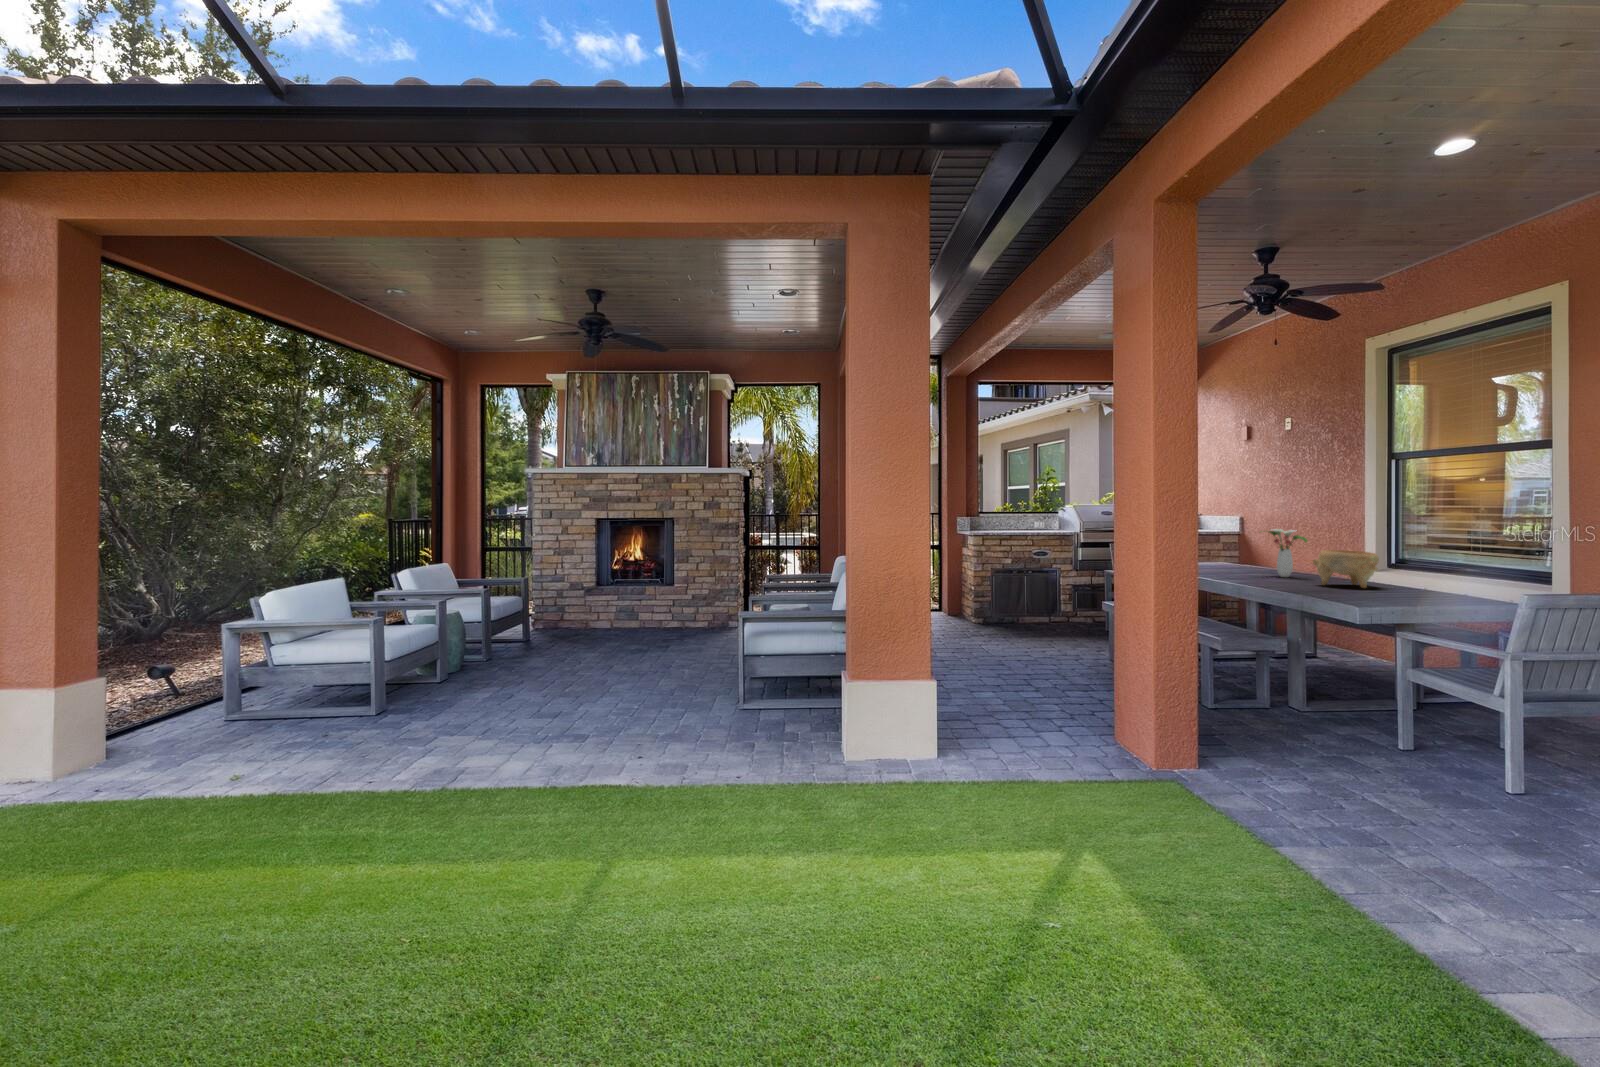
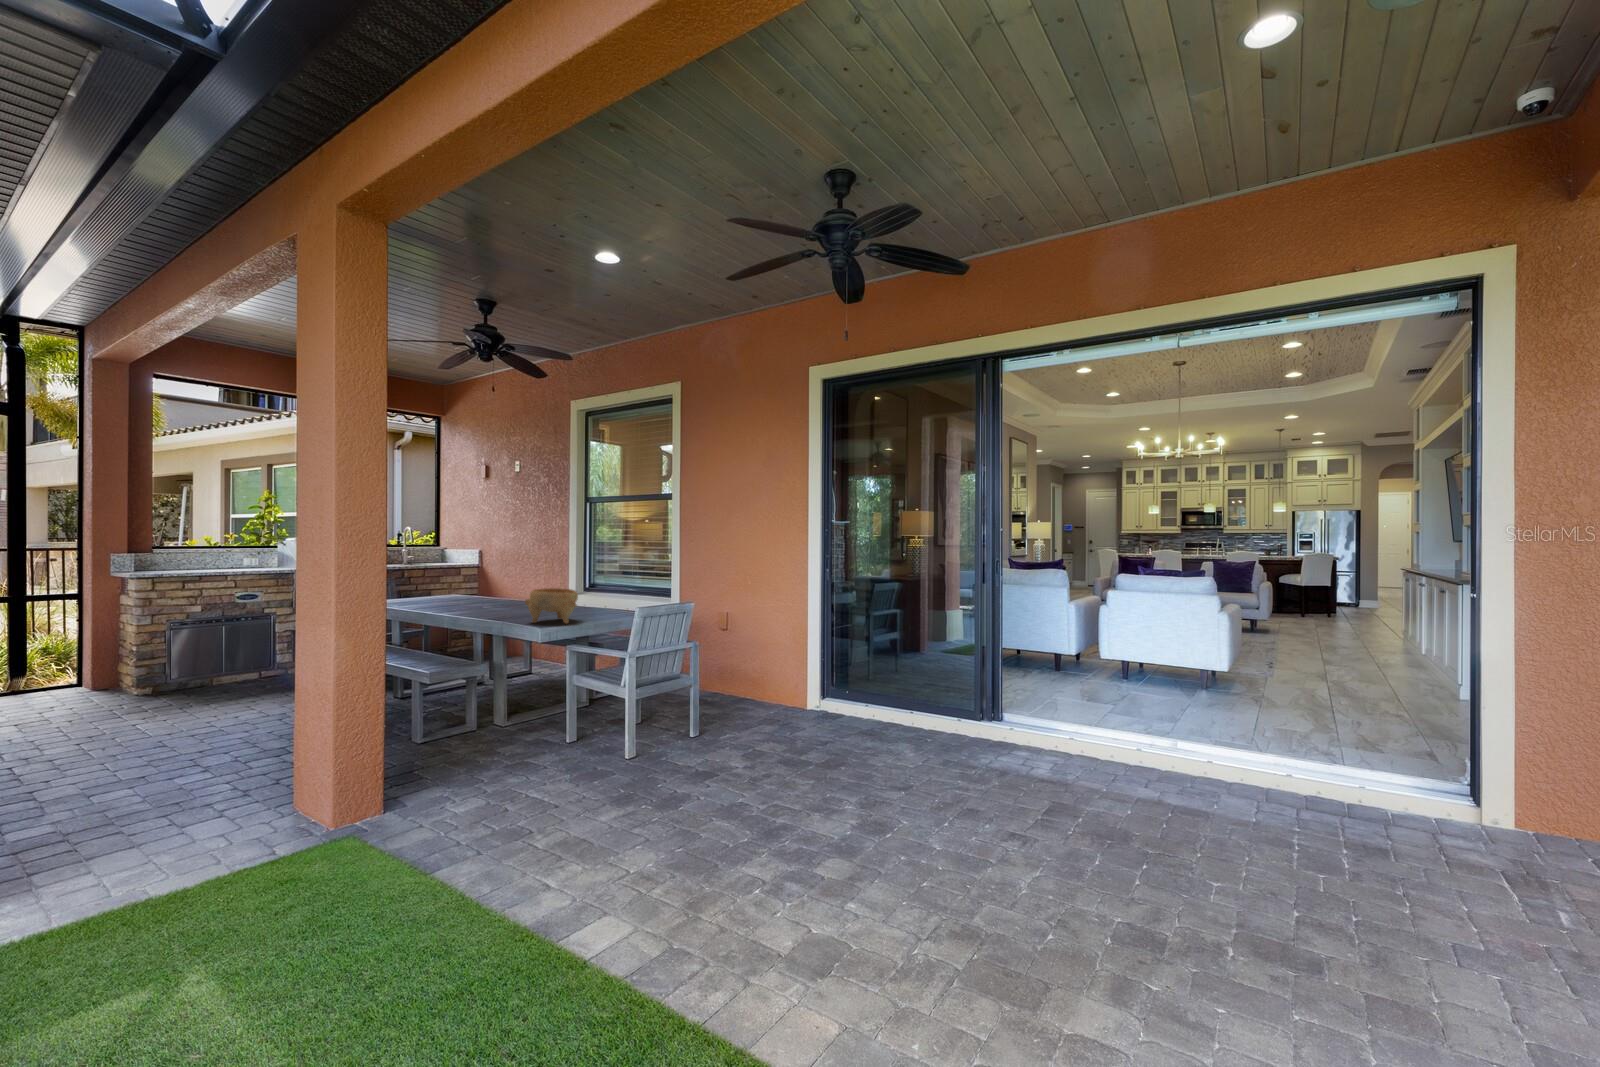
flower arrangement: present [1269,529,1307,577] -> none [479,568,523,614]

